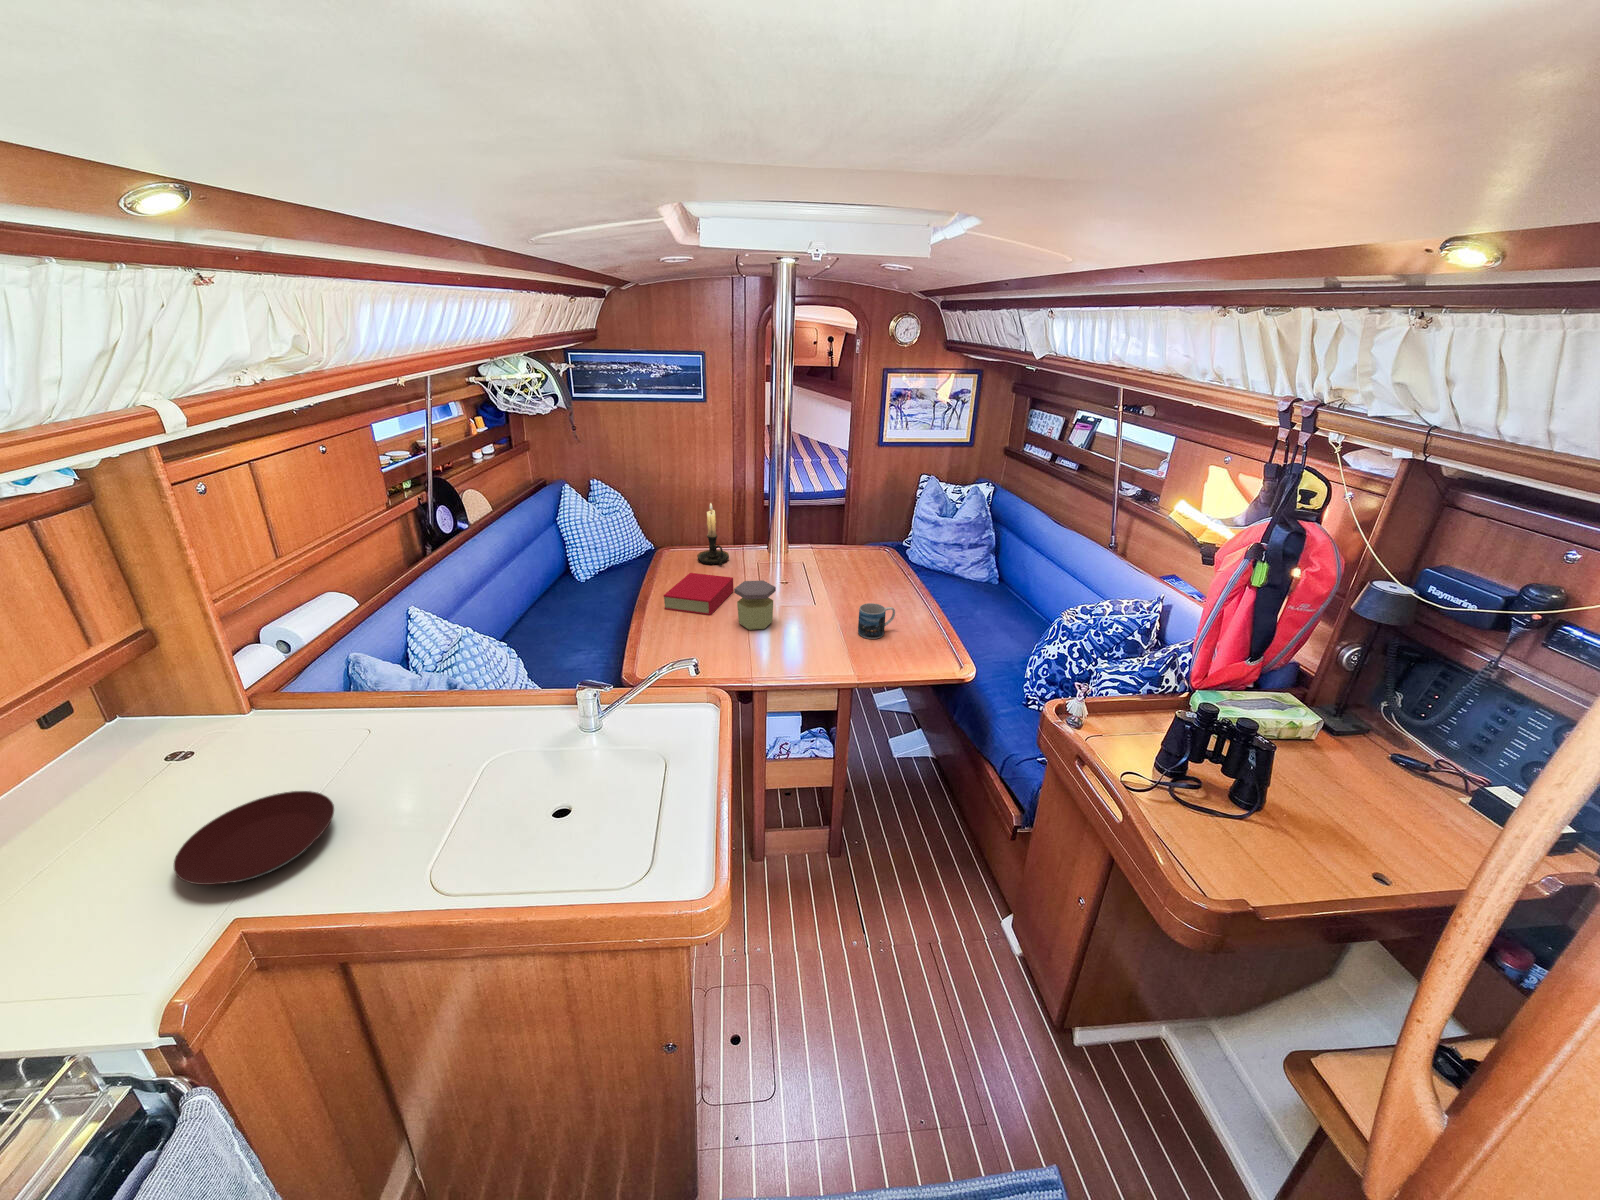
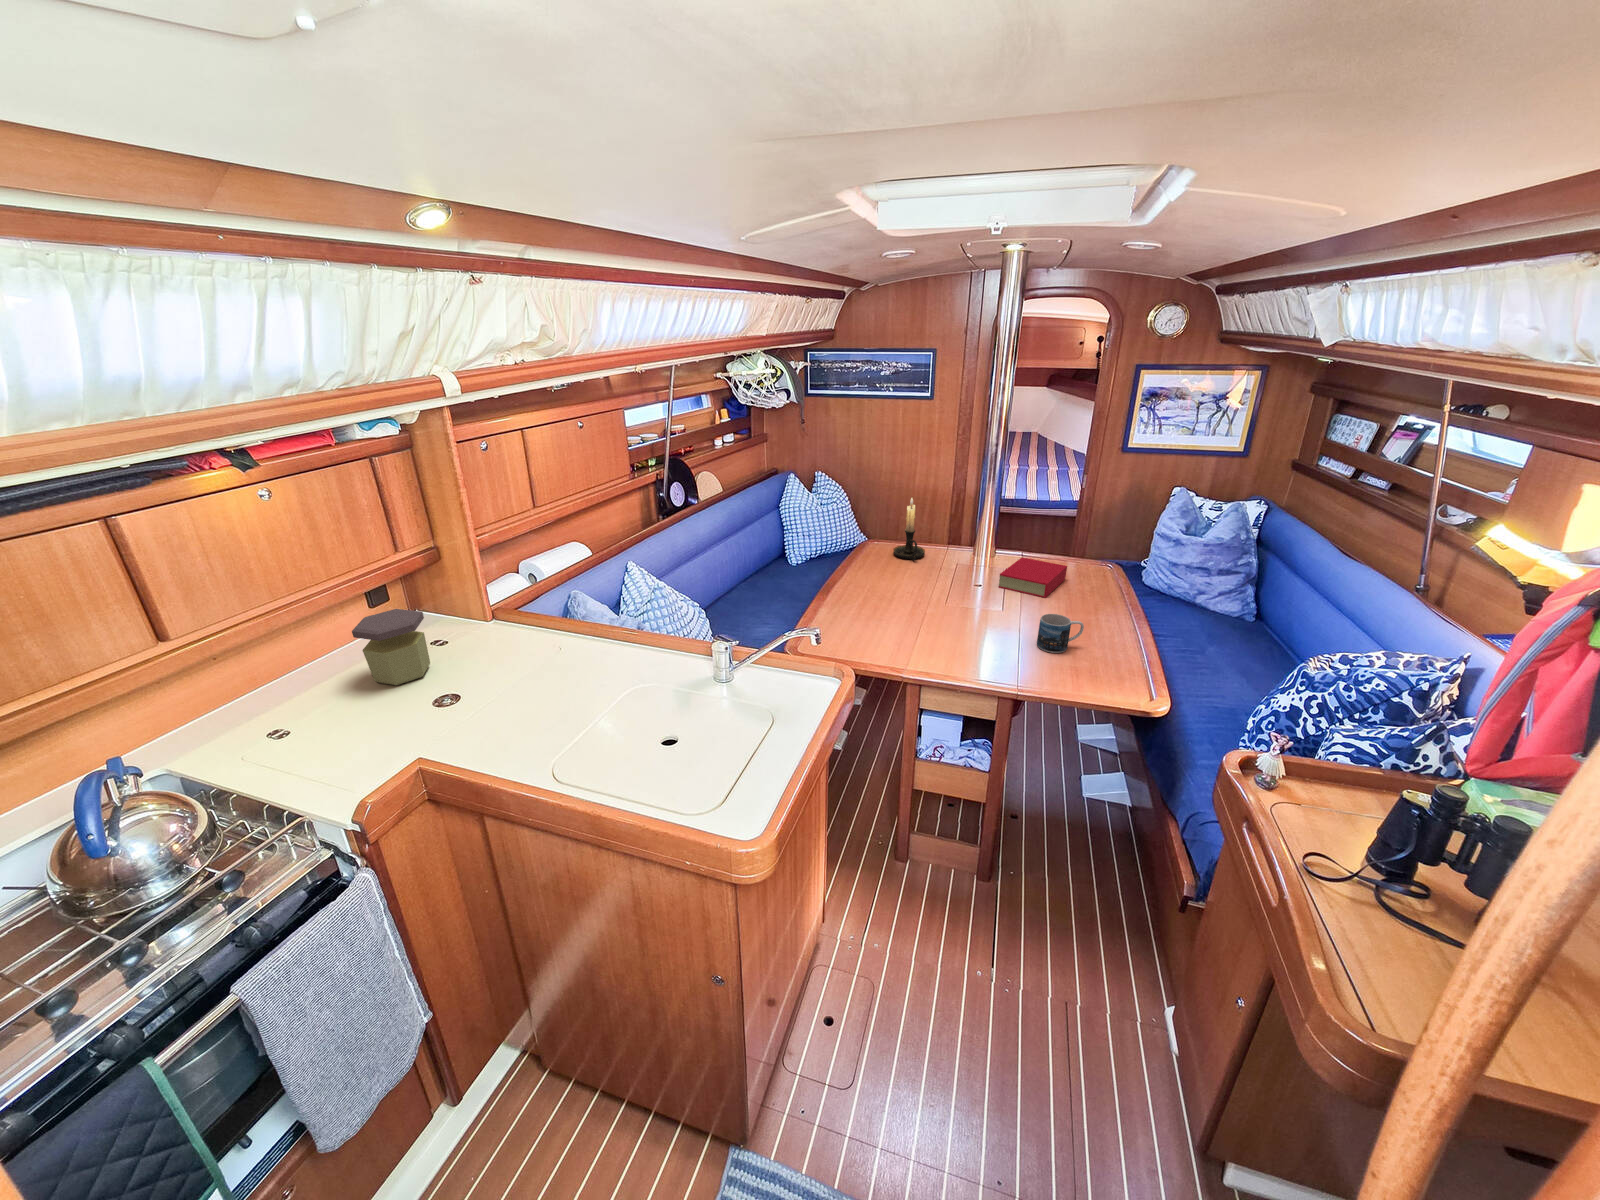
book: present [664,573,734,615] -> present [998,557,1067,598]
jar: present [734,580,776,630] -> present [352,609,430,685]
plate: present [174,791,334,885] -> none [406,683,514,740]

